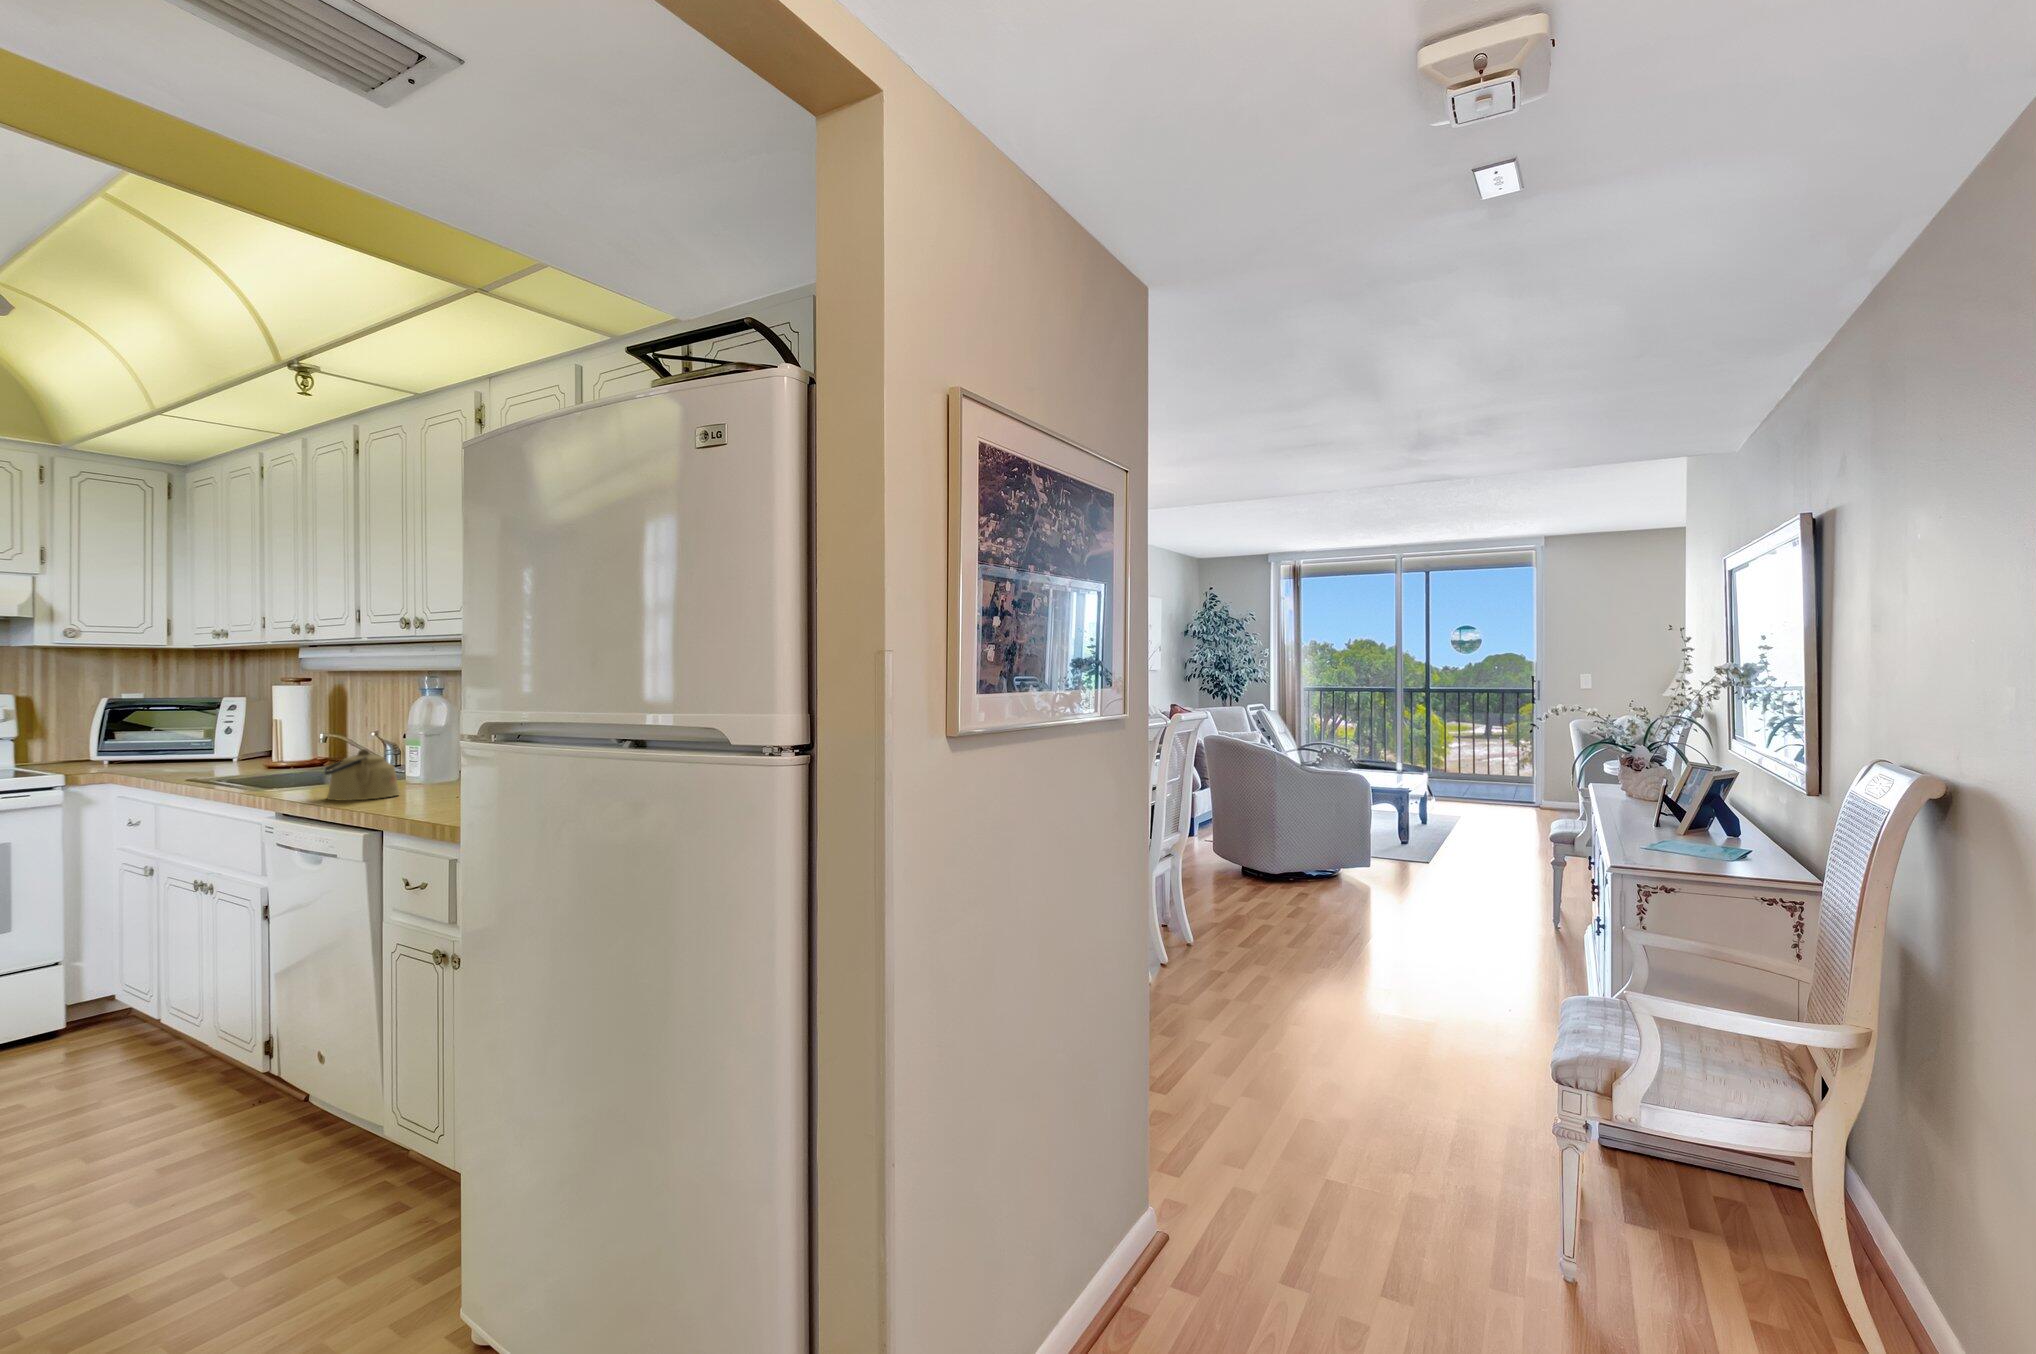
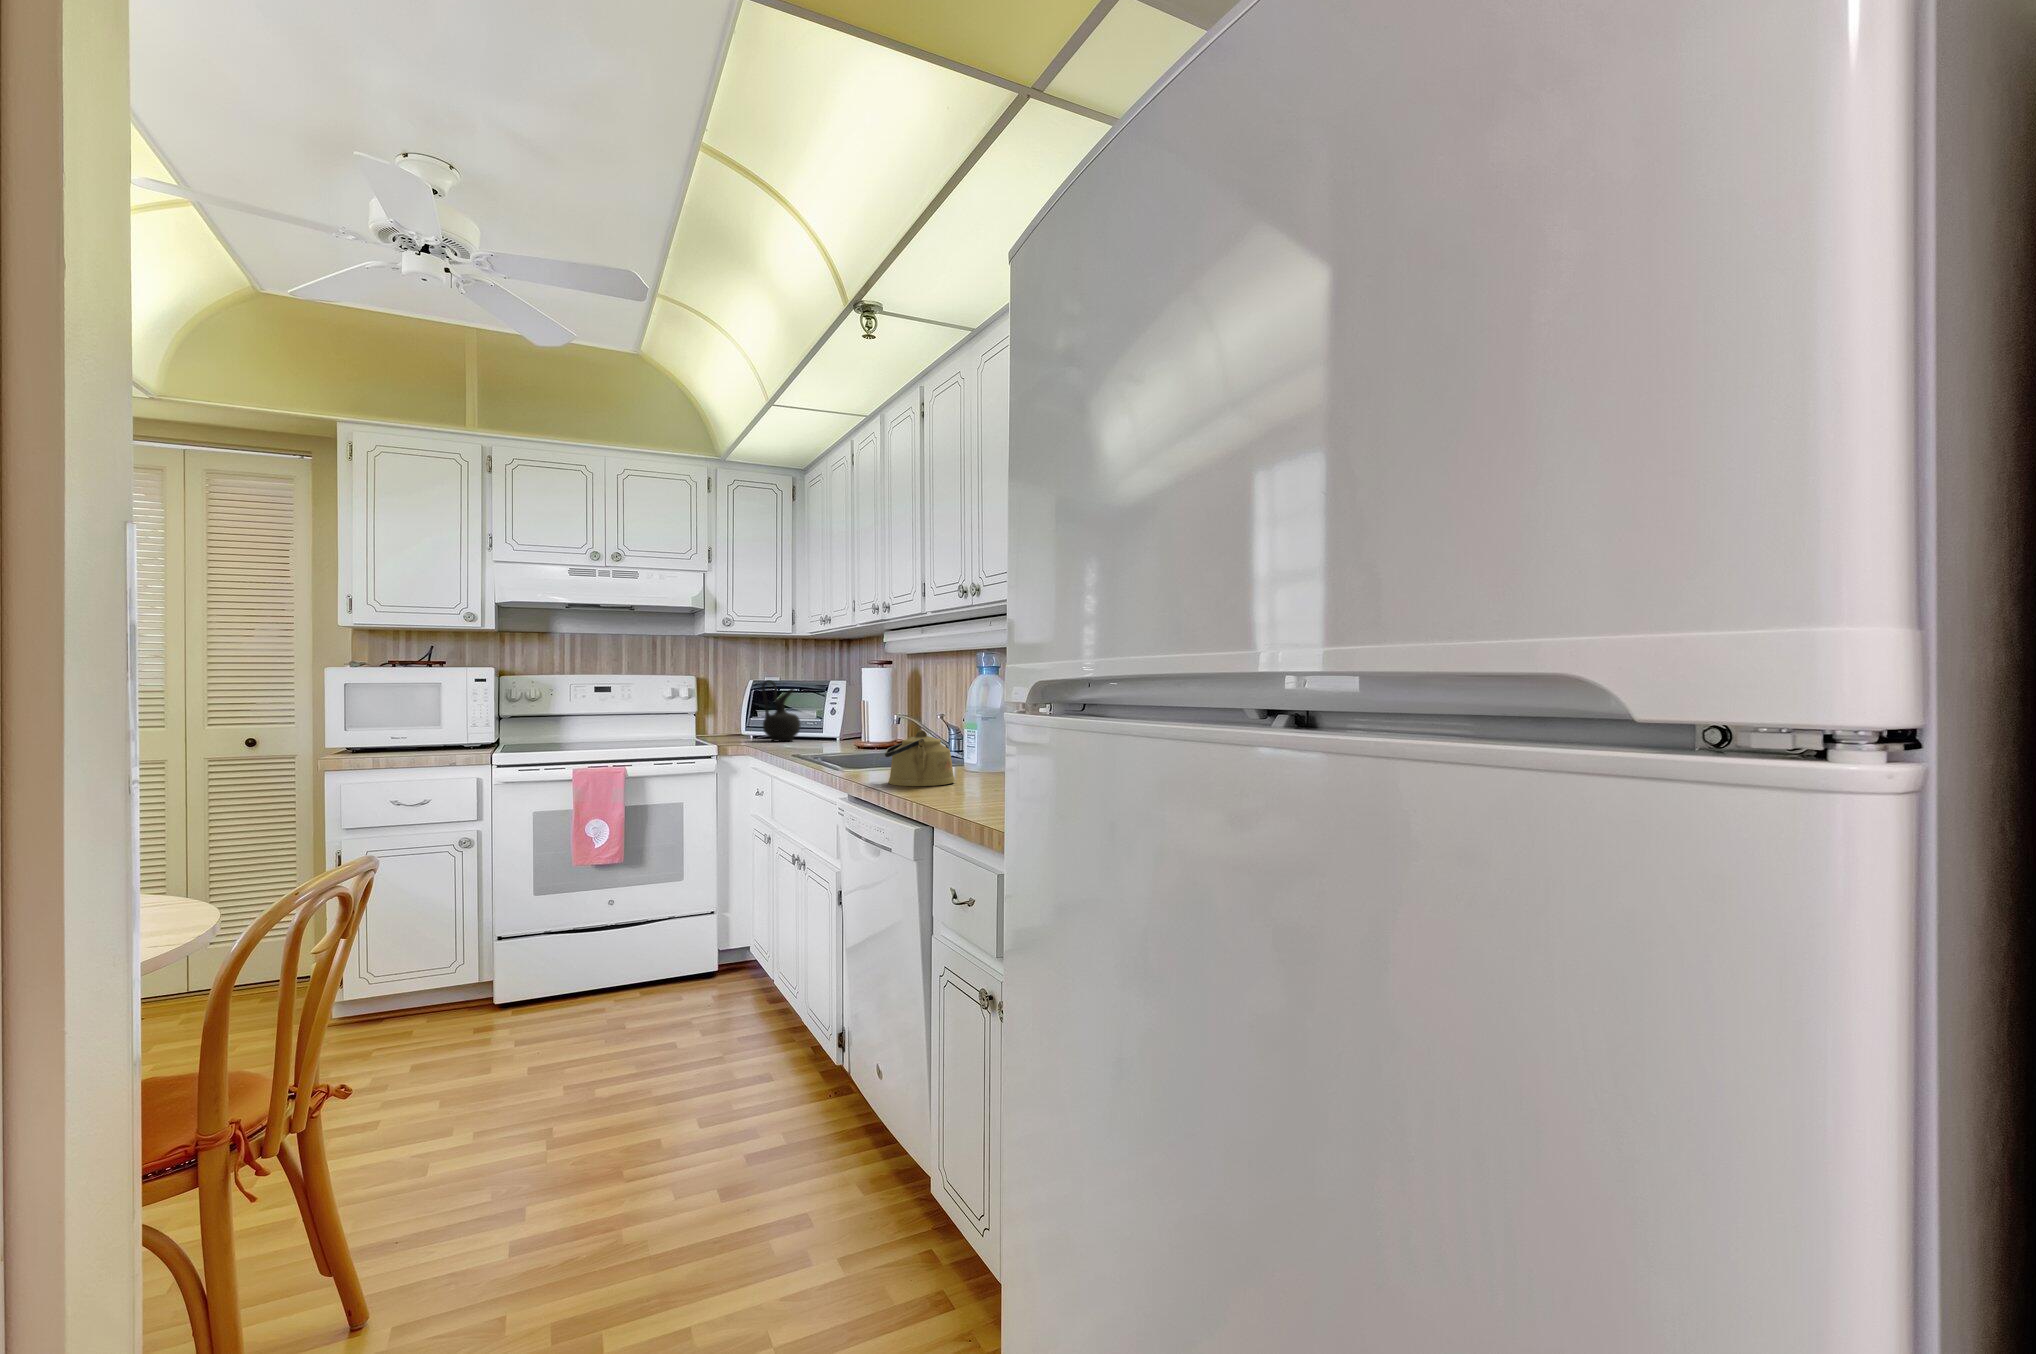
ceramic jug: none [126,698,182,766] -> present [762,680,800,741]

